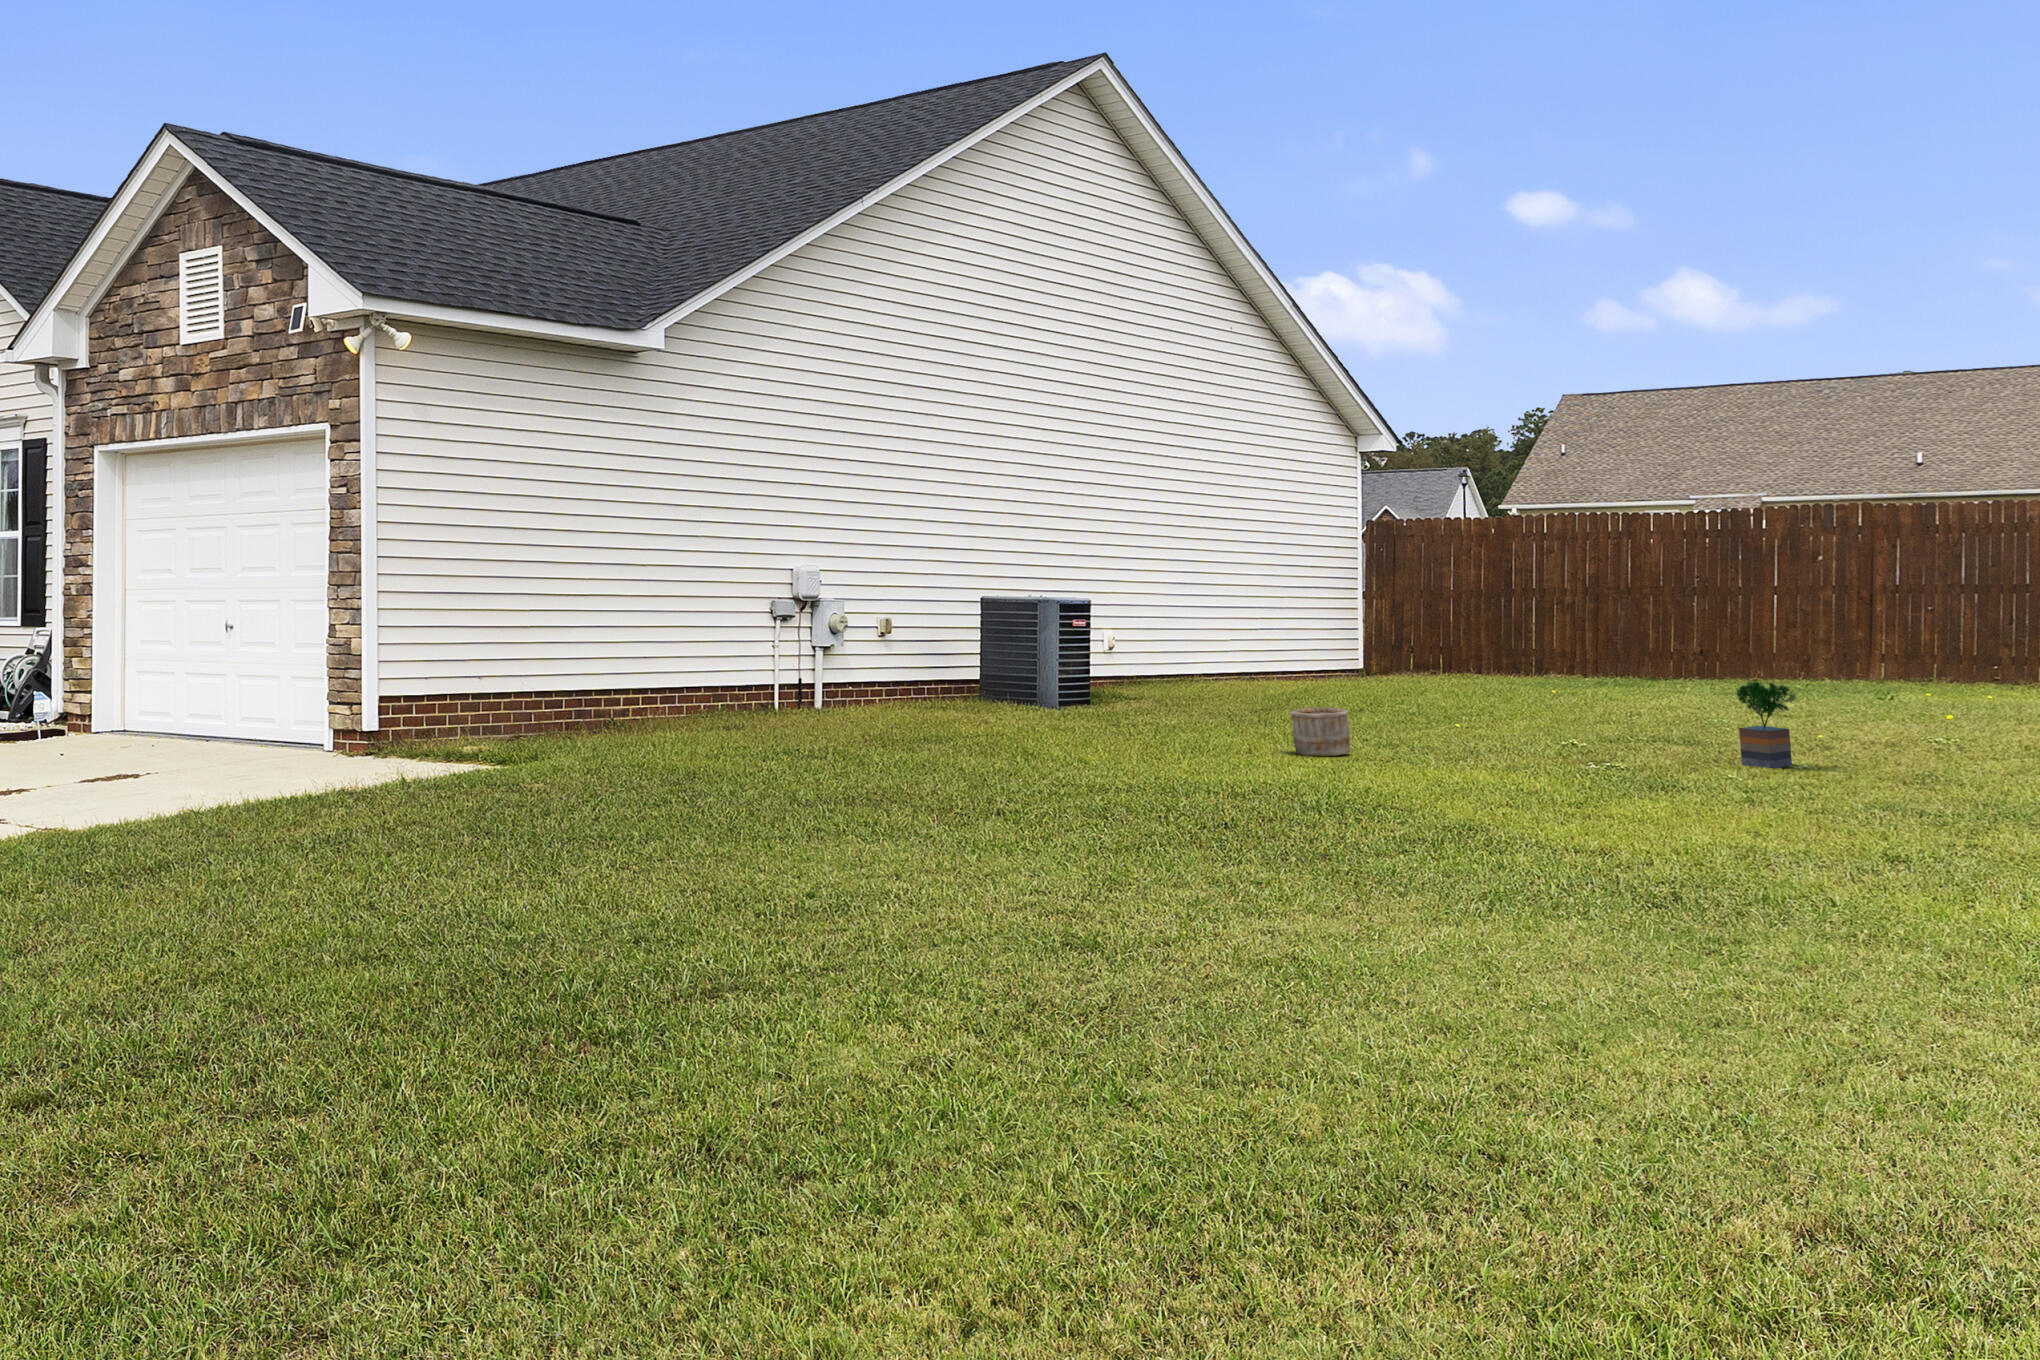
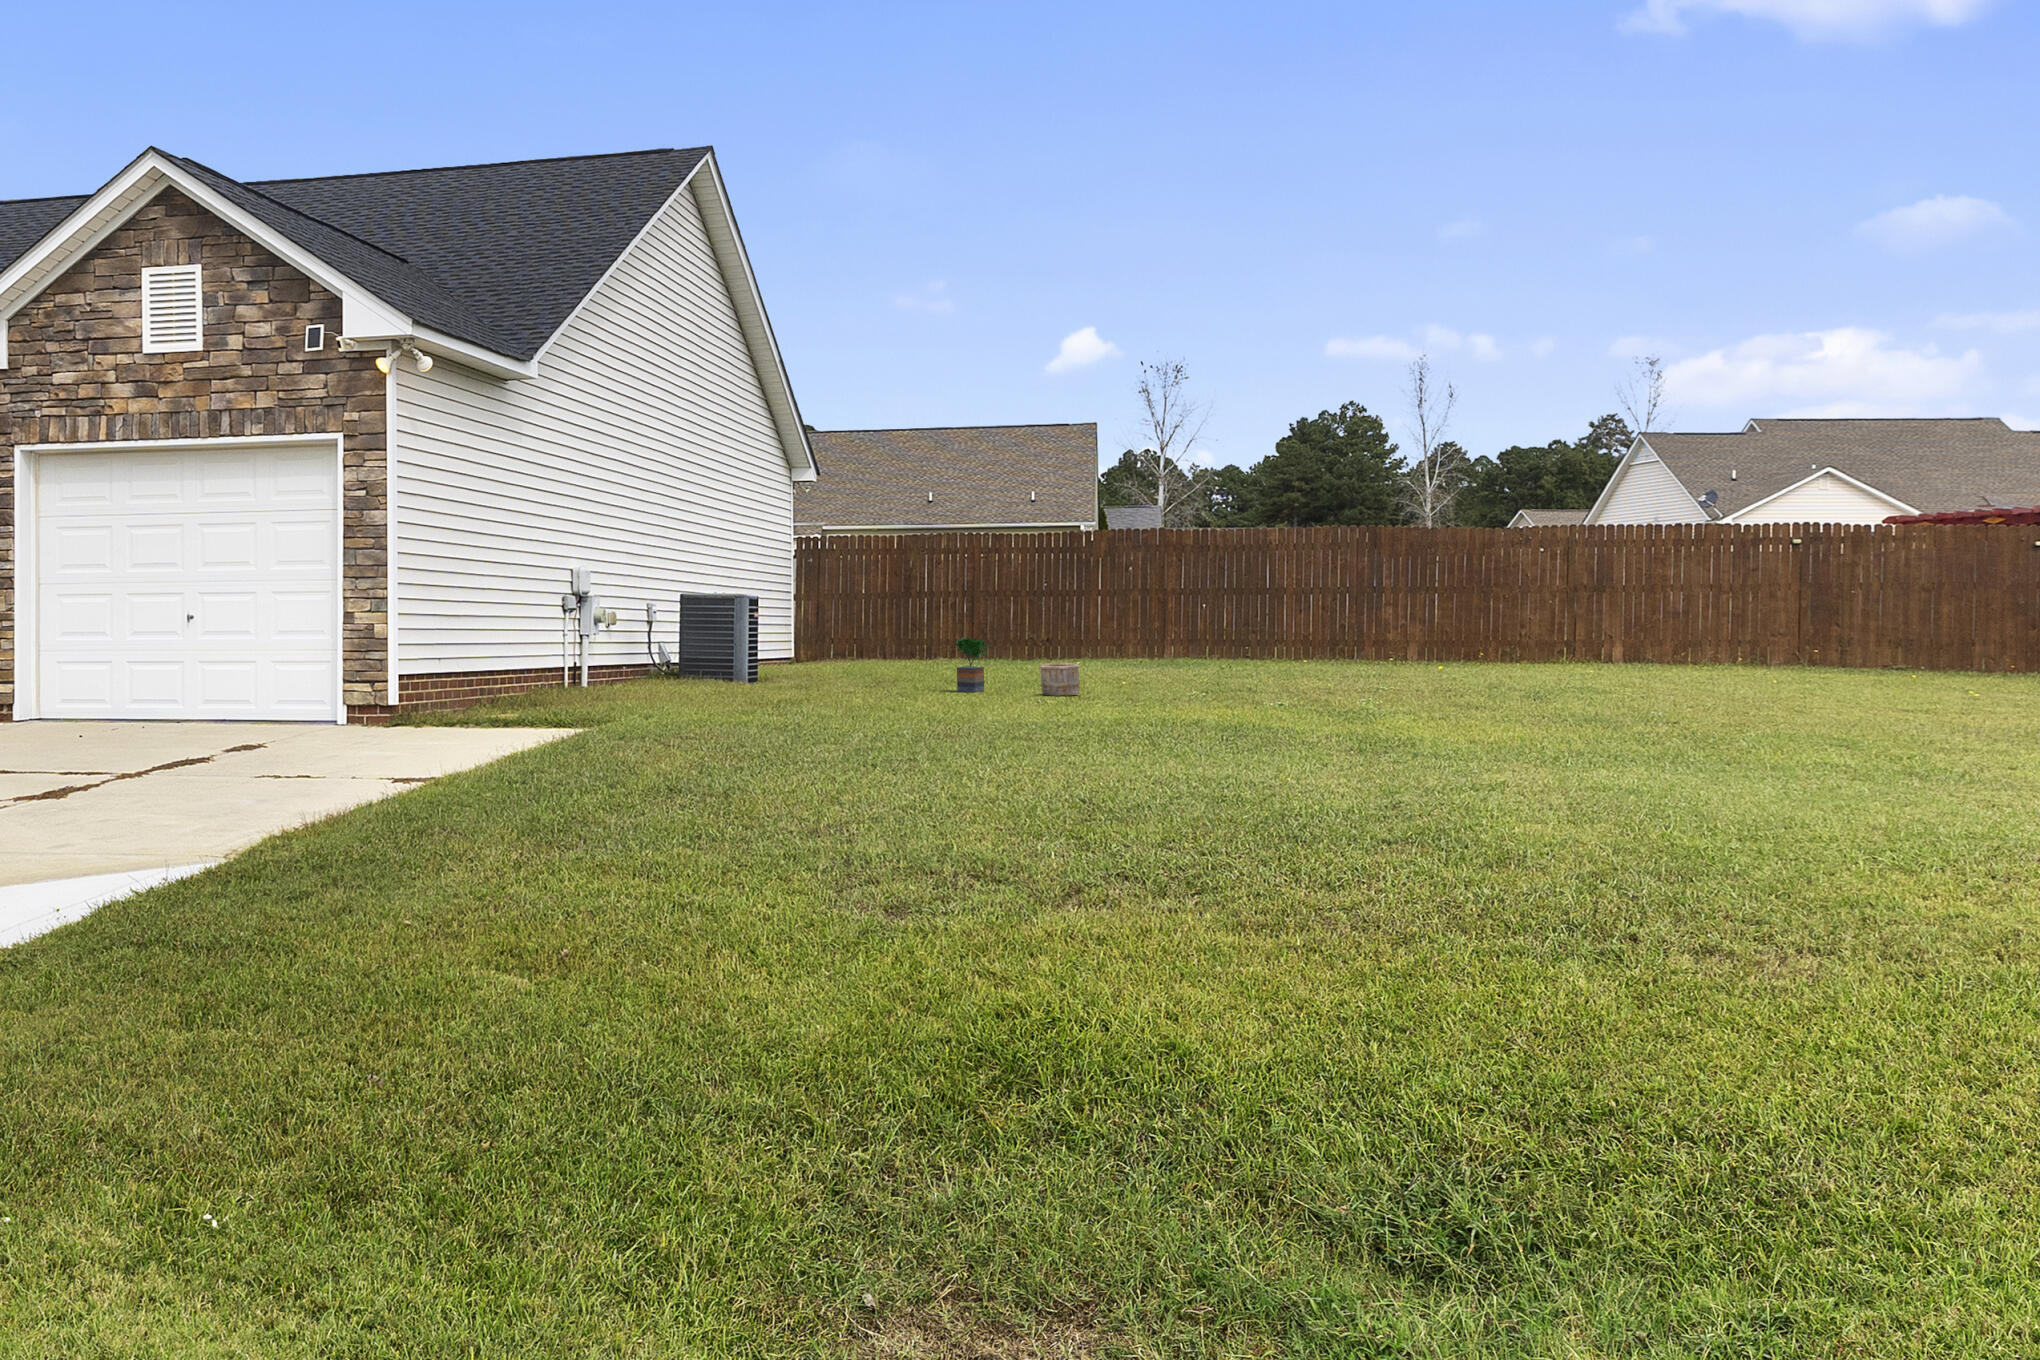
potted tree: present [1736,681,1796,768] -> present [956,637,989,692]

